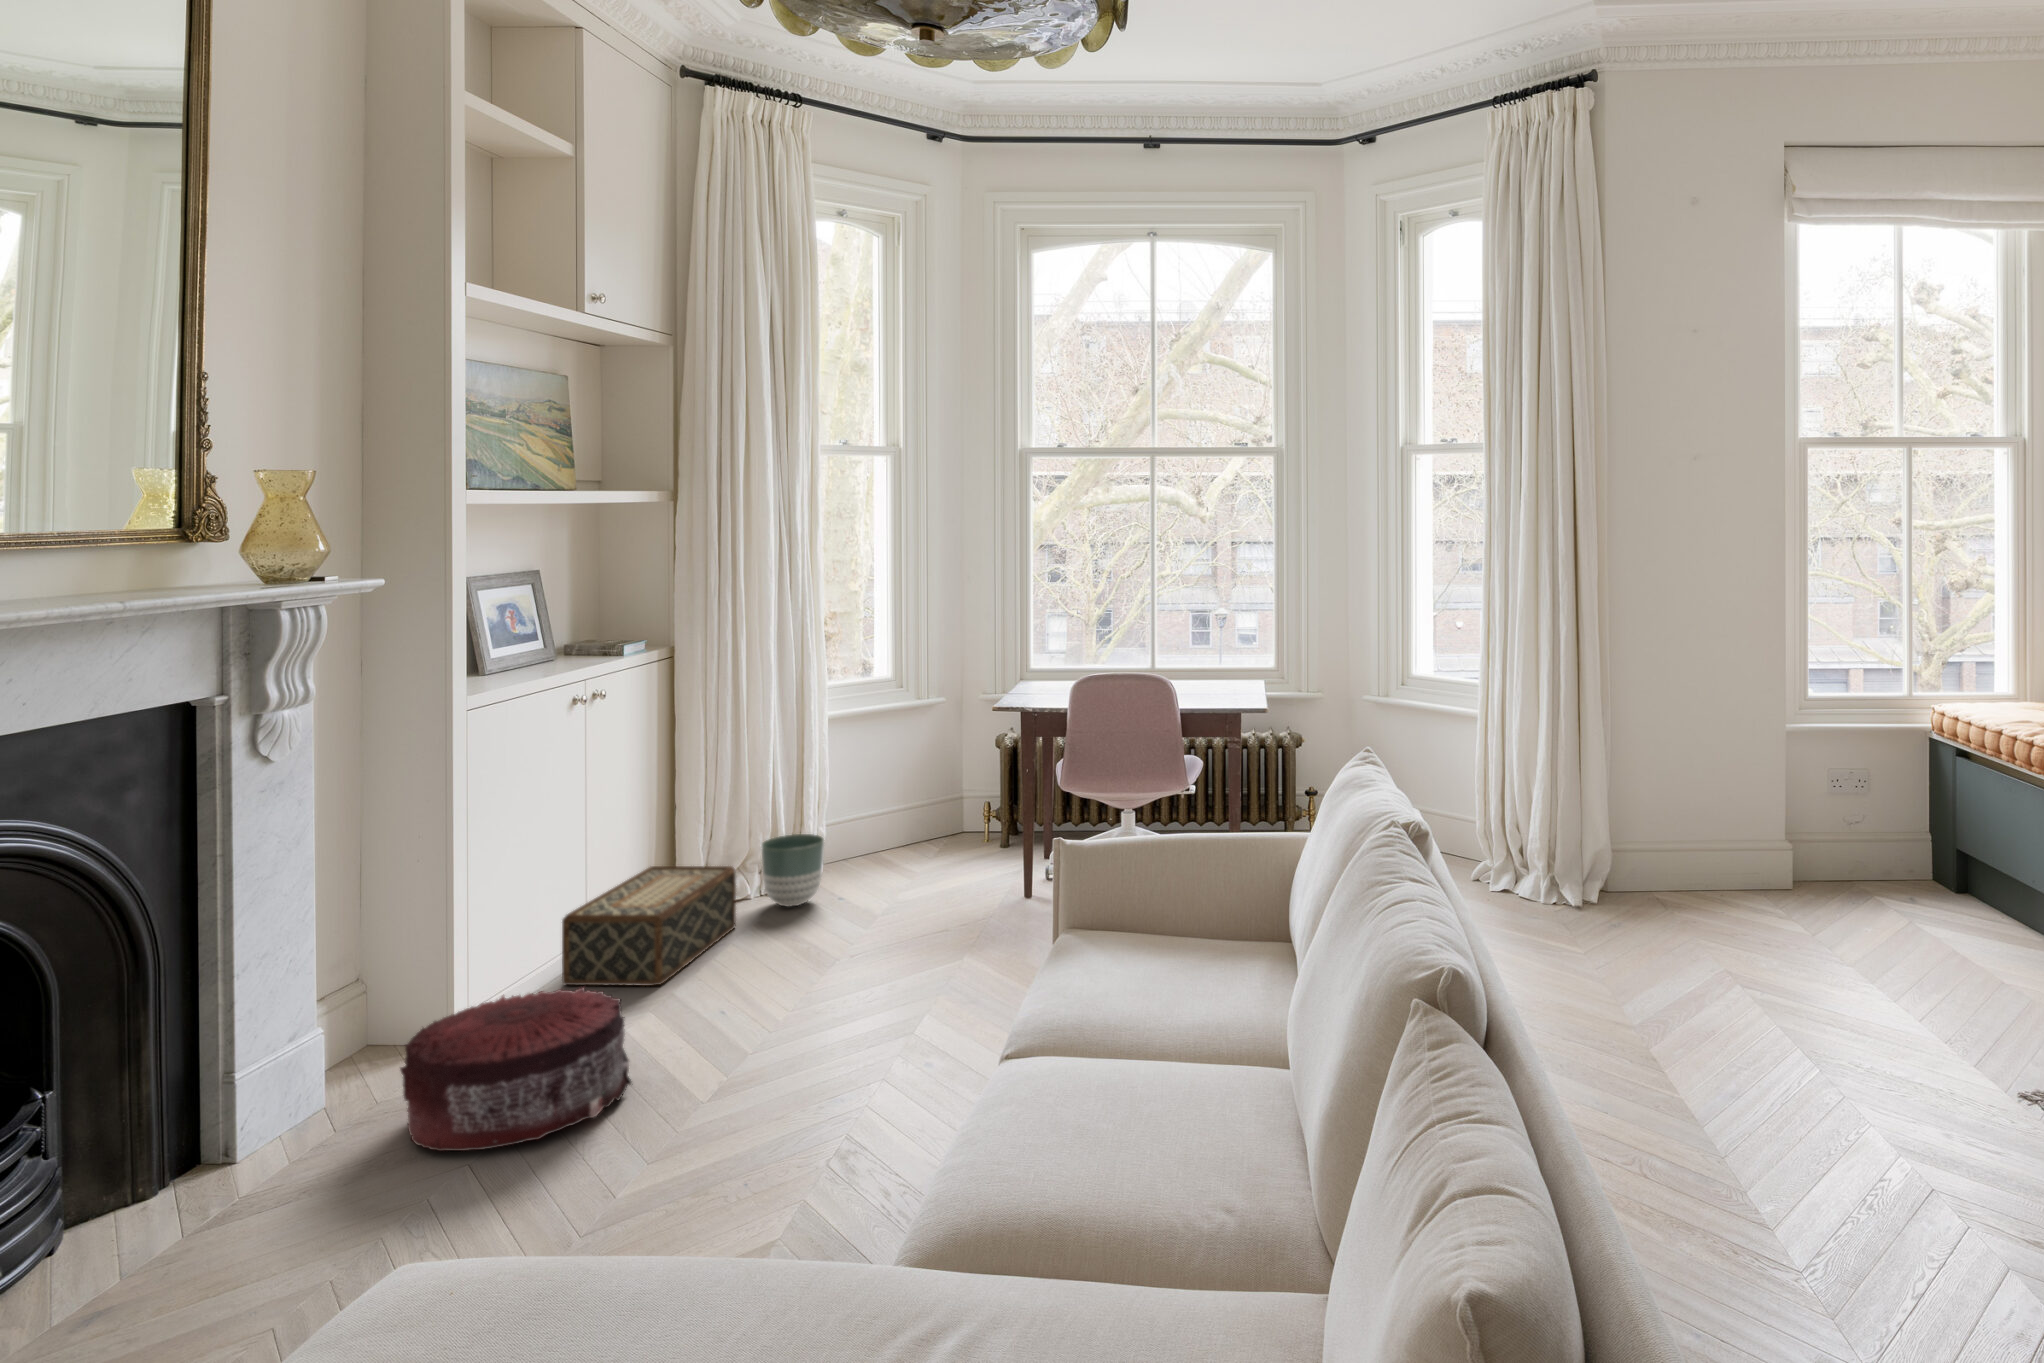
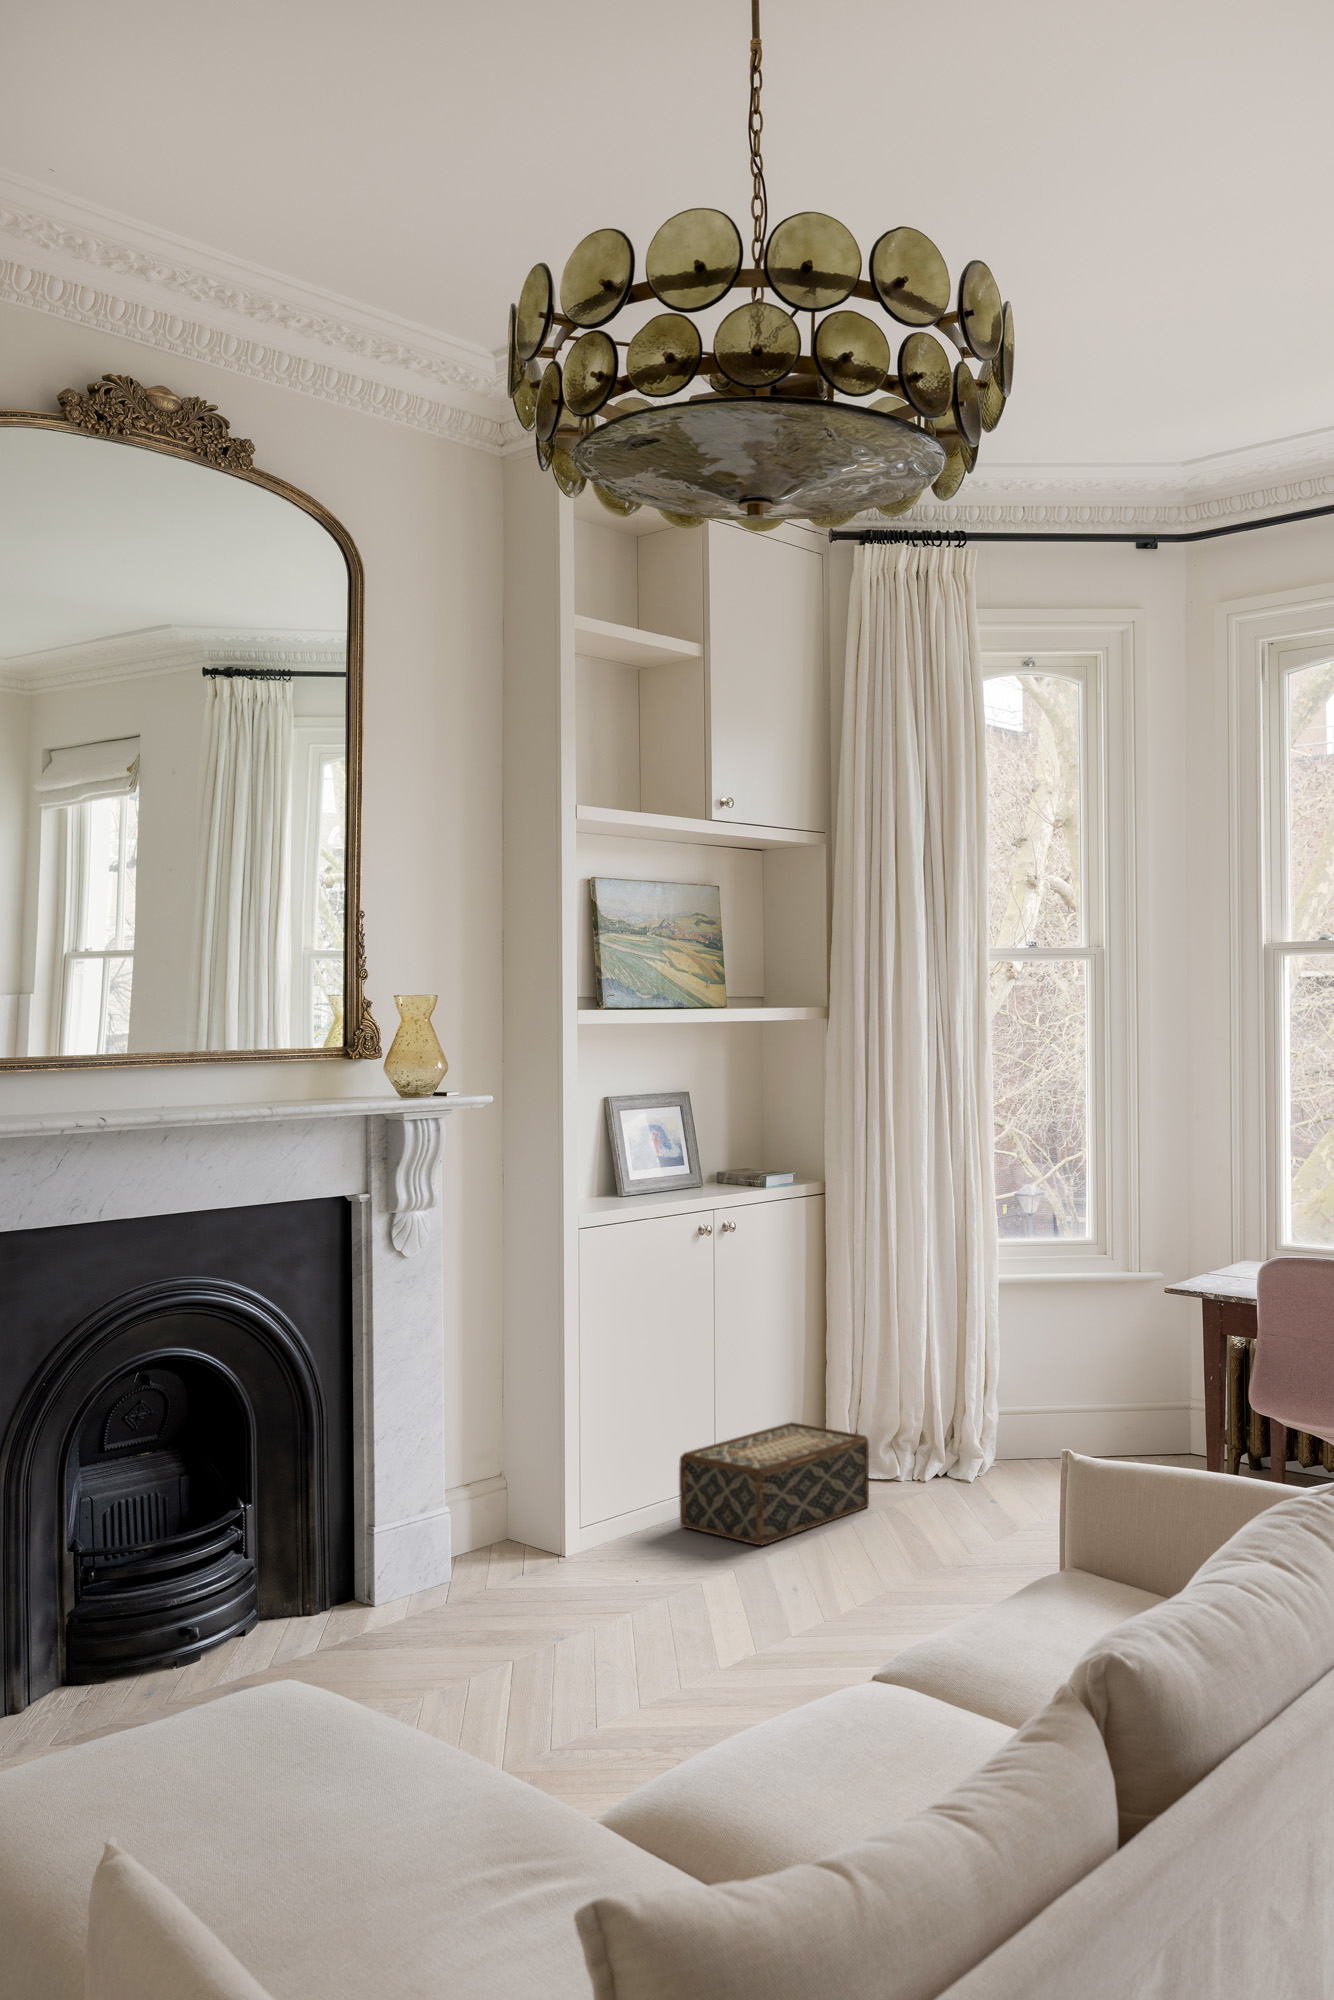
planter: present [762,834,824,907] -> none [907,1413,977,1497]
pouf: present [400,987,633,1151] -> none [485,1510,675,1649]

